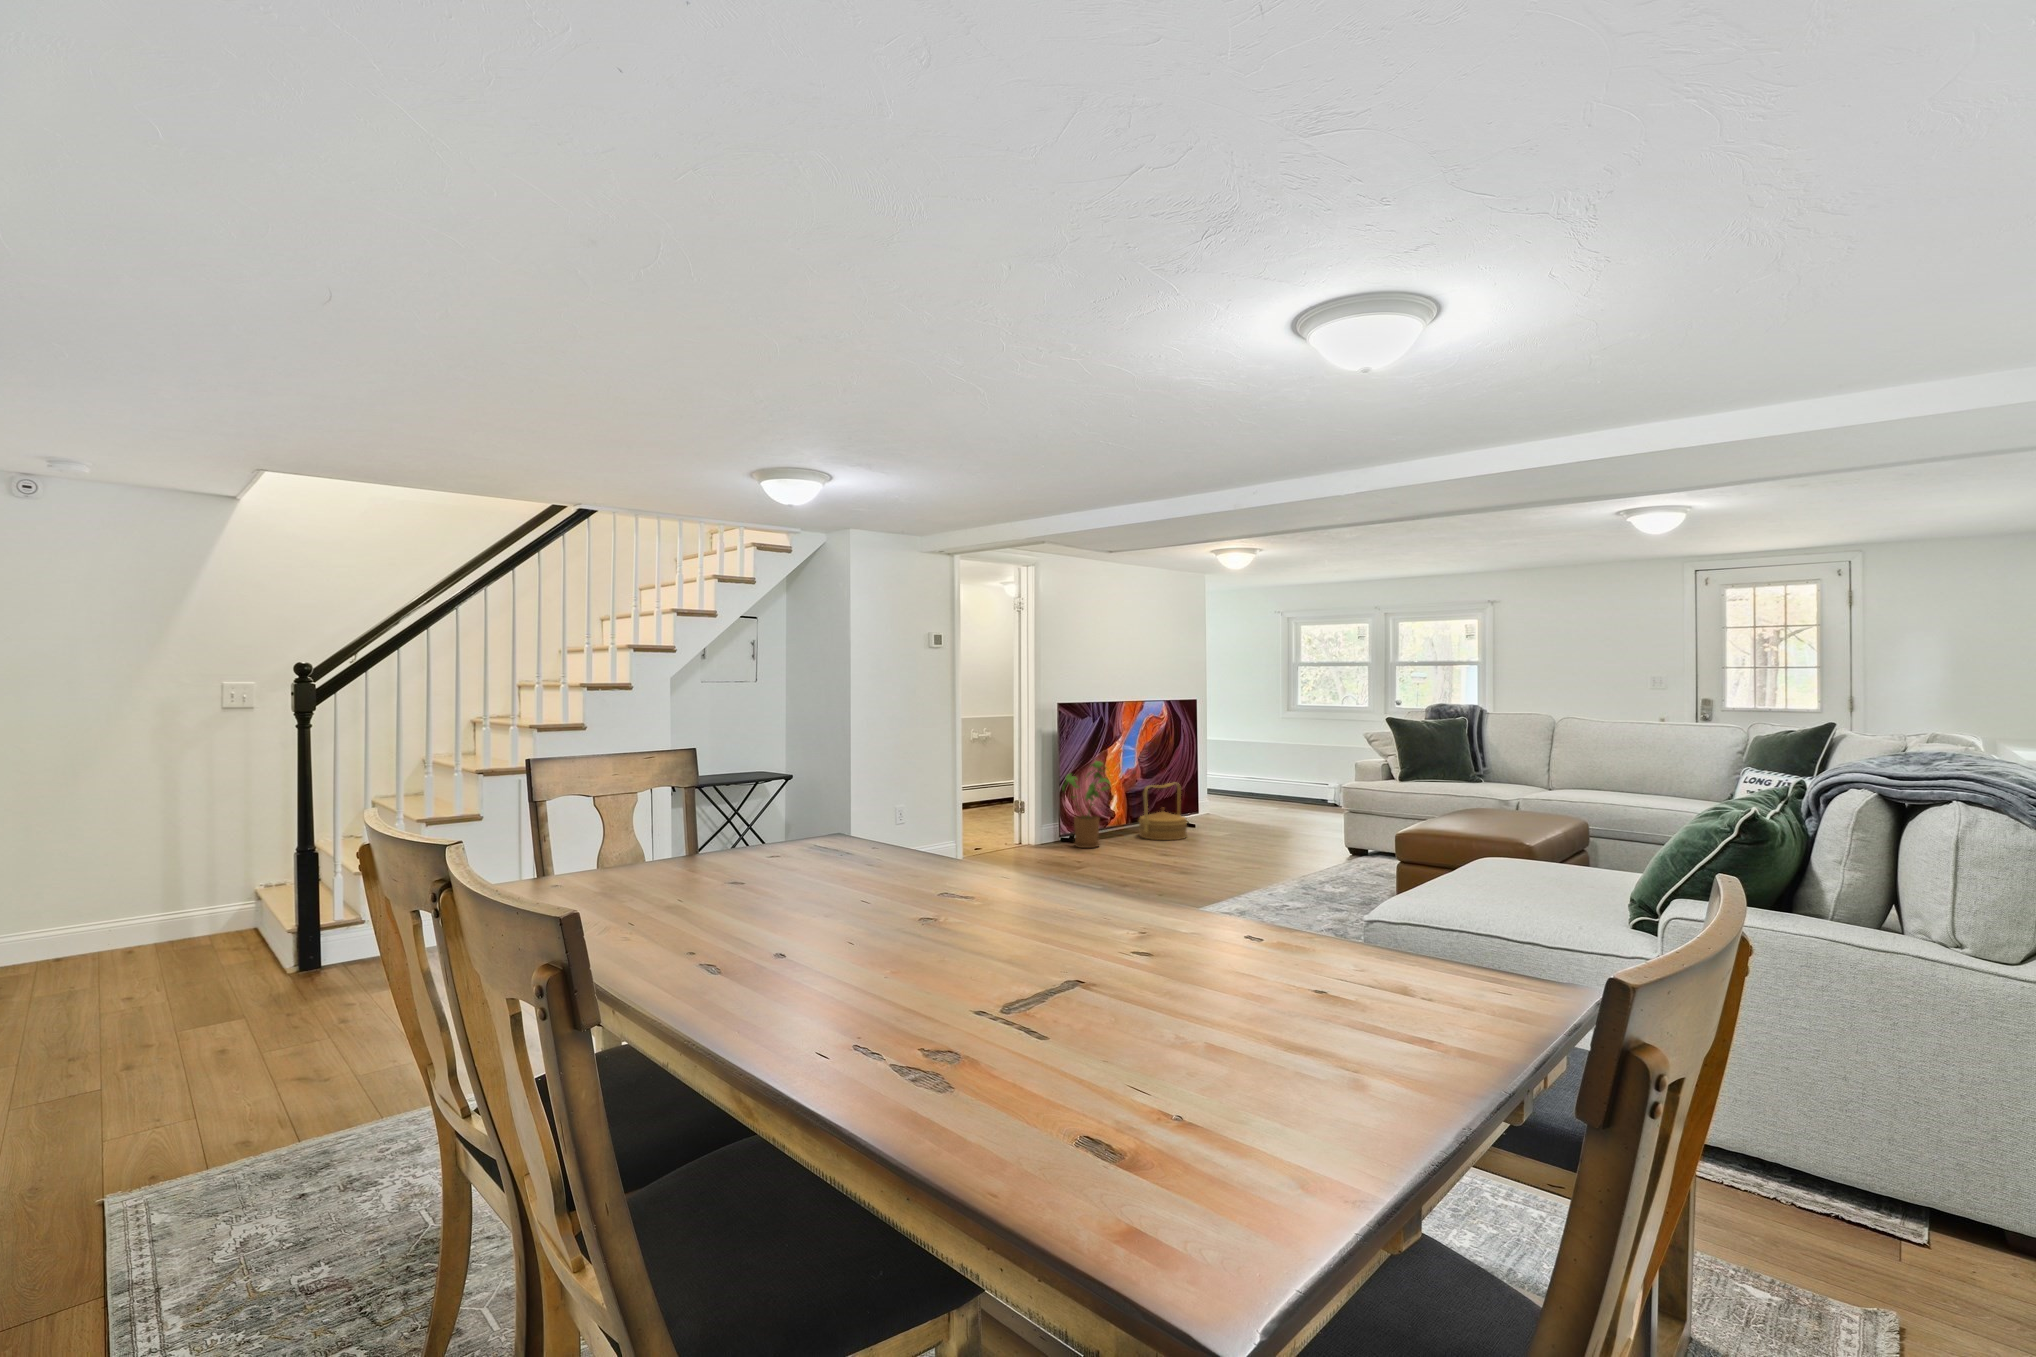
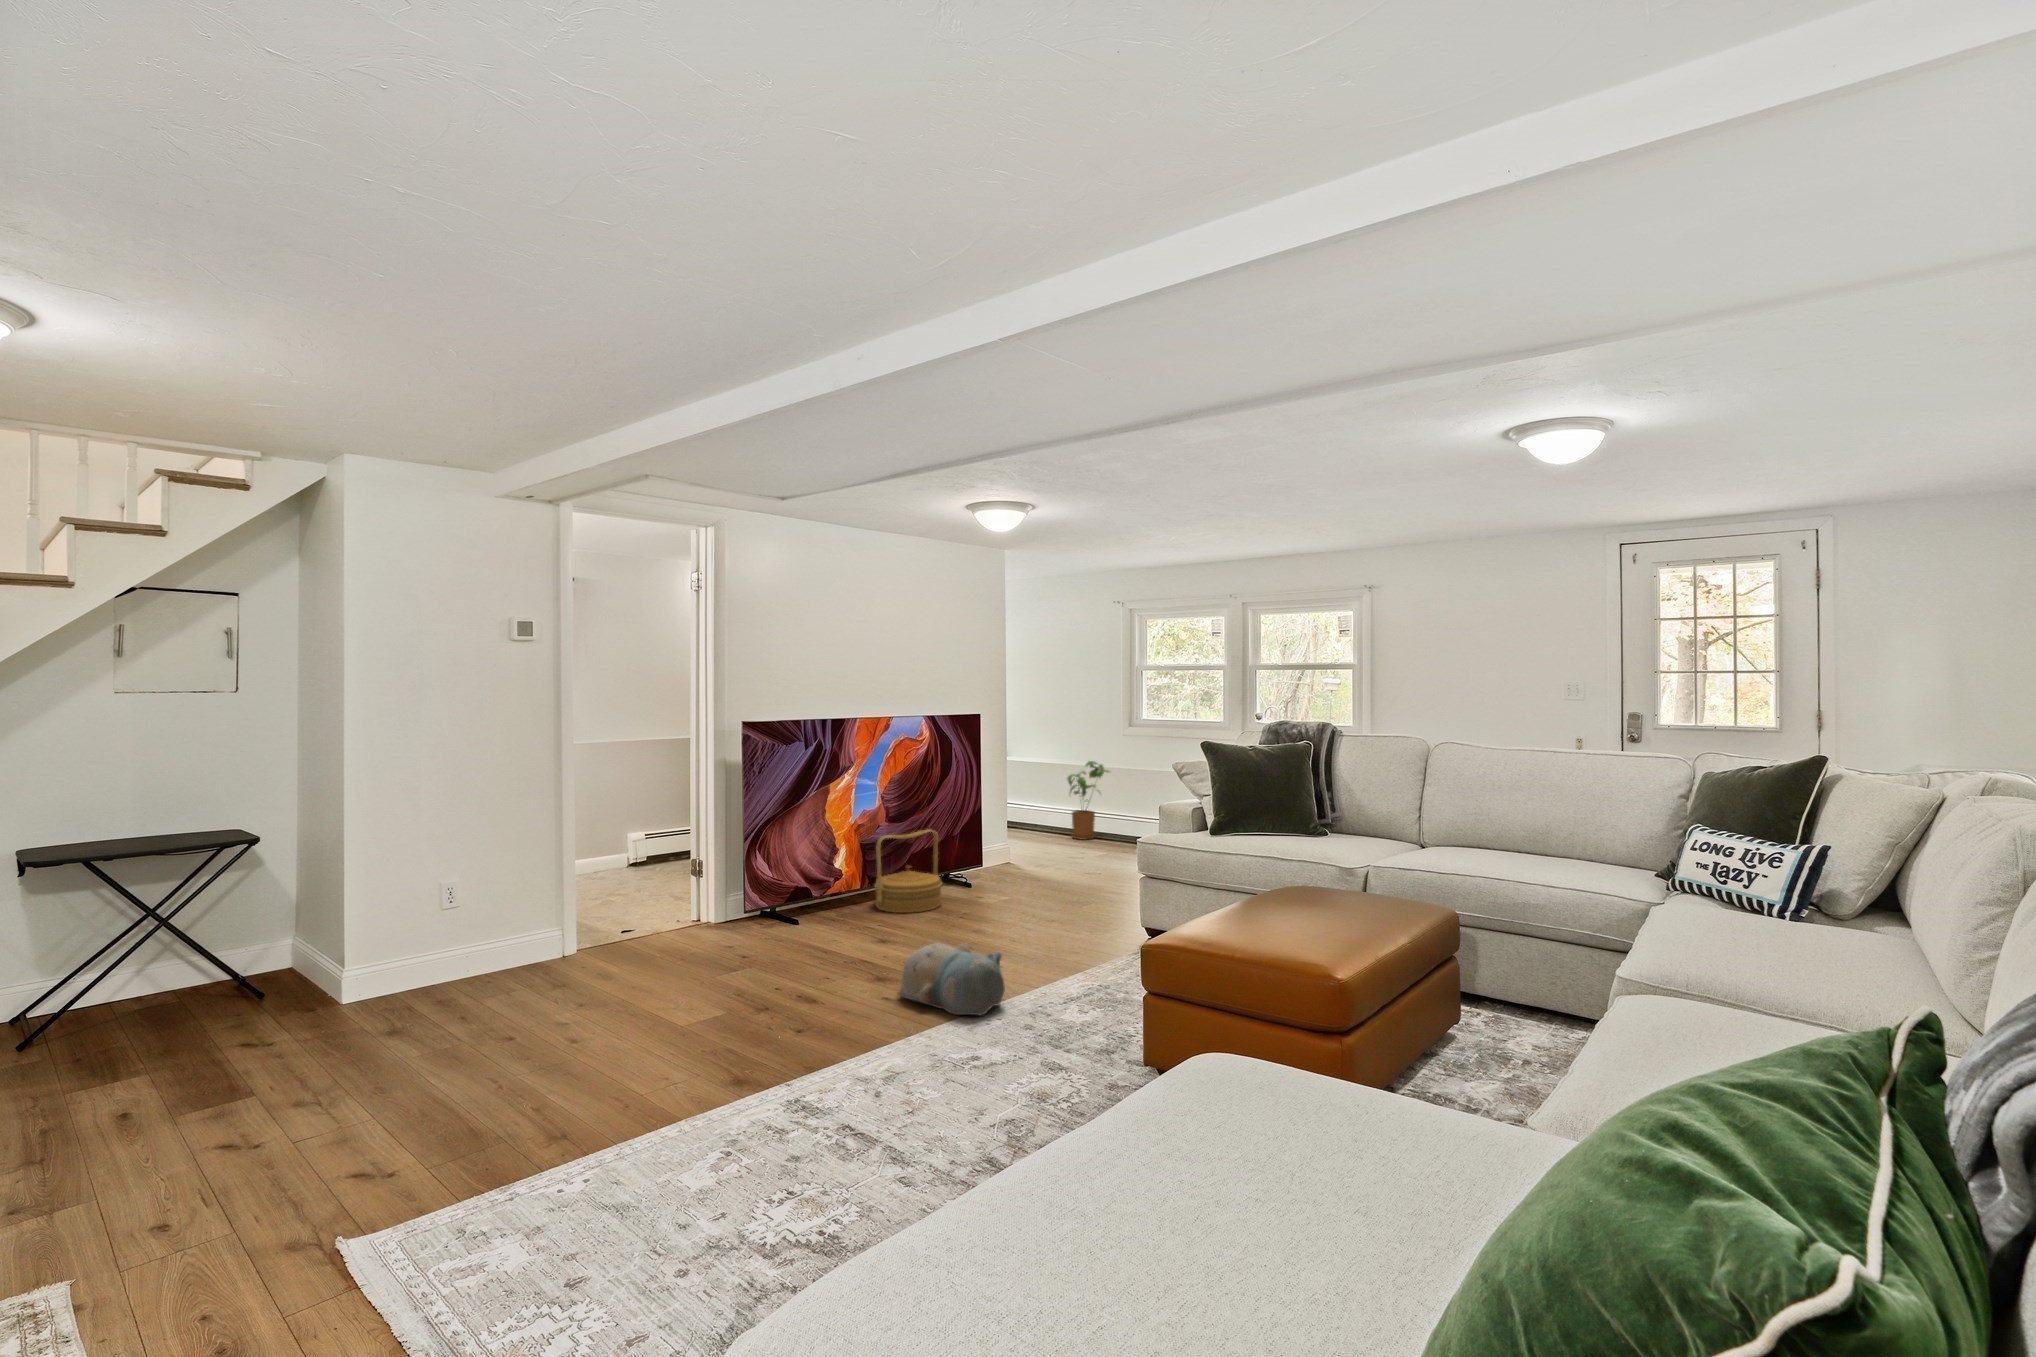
house plant: present [1062,761,1110,848] -> present [1068,761,1109,840]
plush toy: none [1215,846,1291,886] -> present [897,943,1005,1015]

